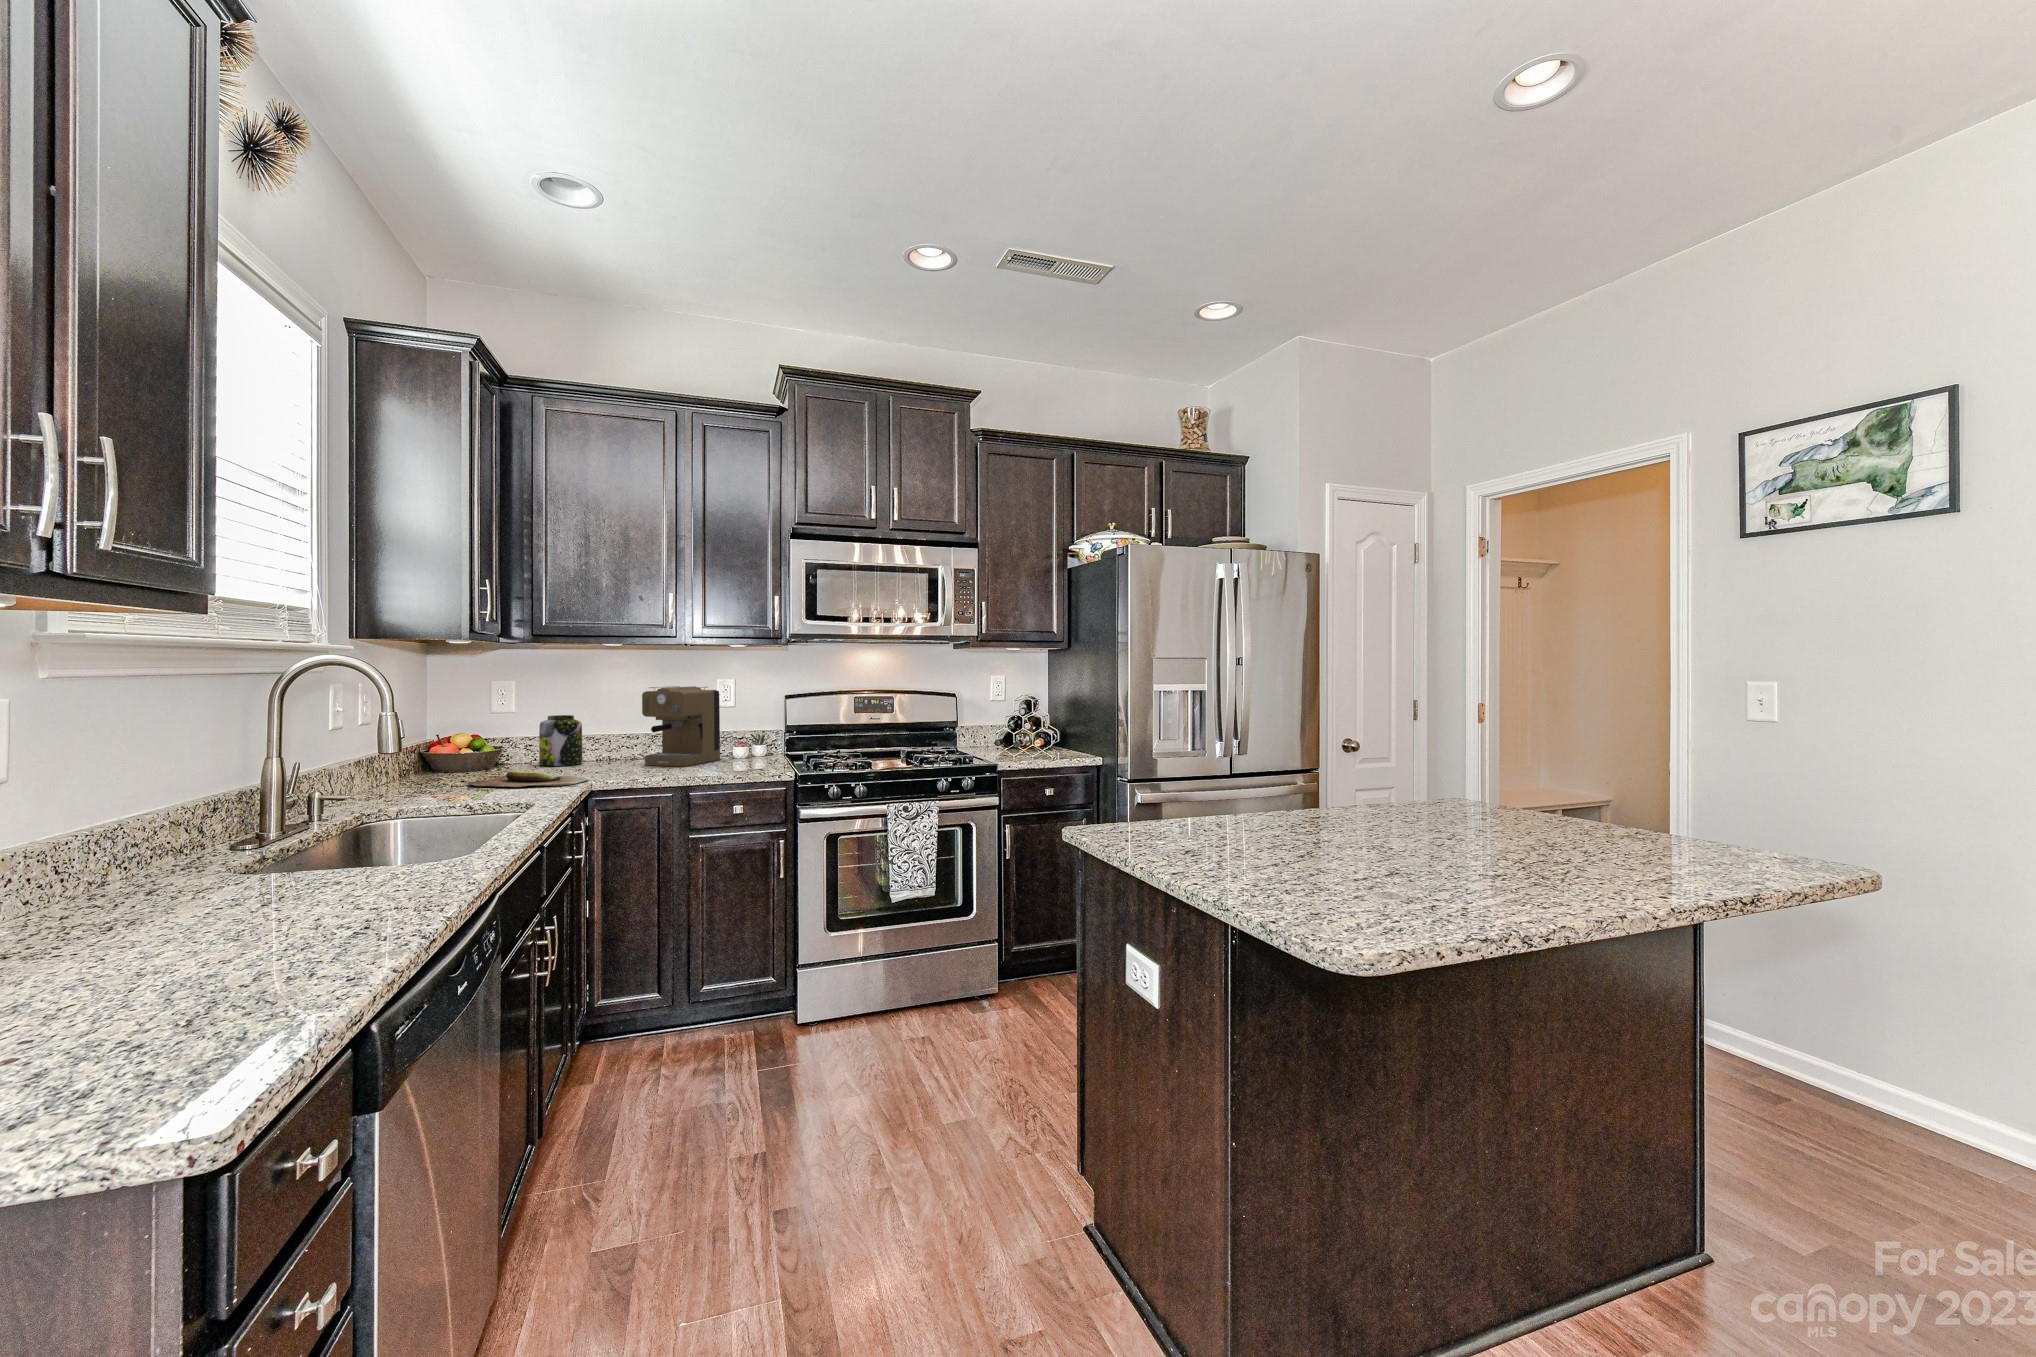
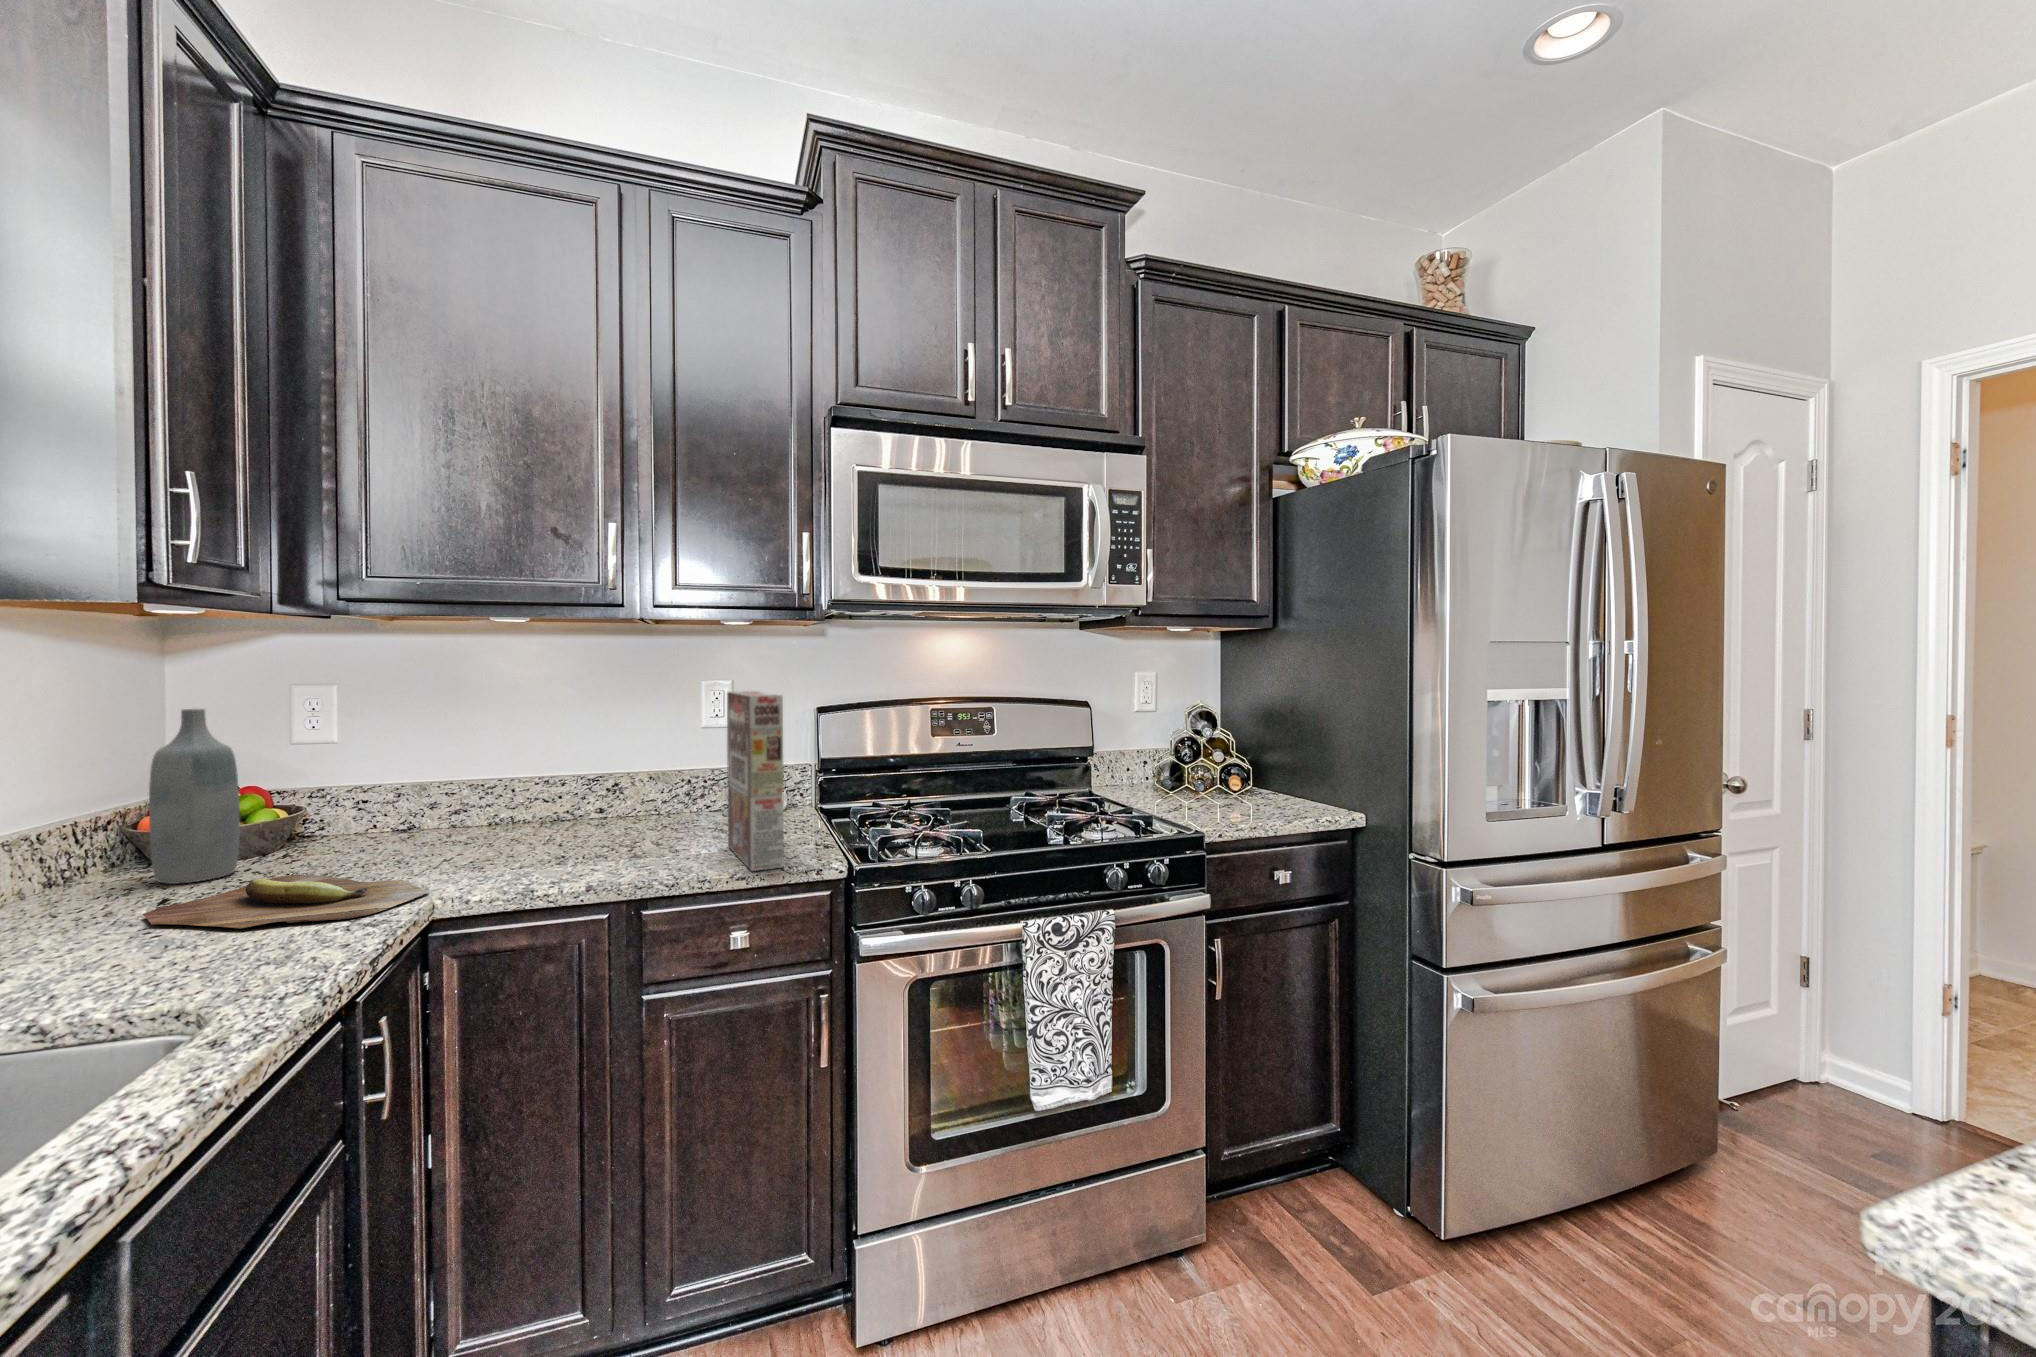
cereal box: none [733,684,762,775] -> present [727,691,784,871]
coffee maker: present [642,686,720,766] -> none [563,694,708,841]
bottle: none [448,691,485,777] -> present [149,709,240,884]
jar: present [539,715,582,766] -> none [376,747,459,842]

